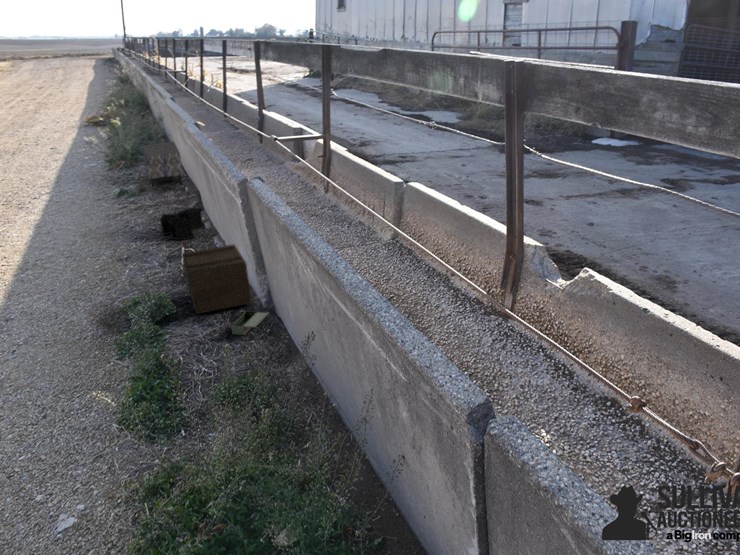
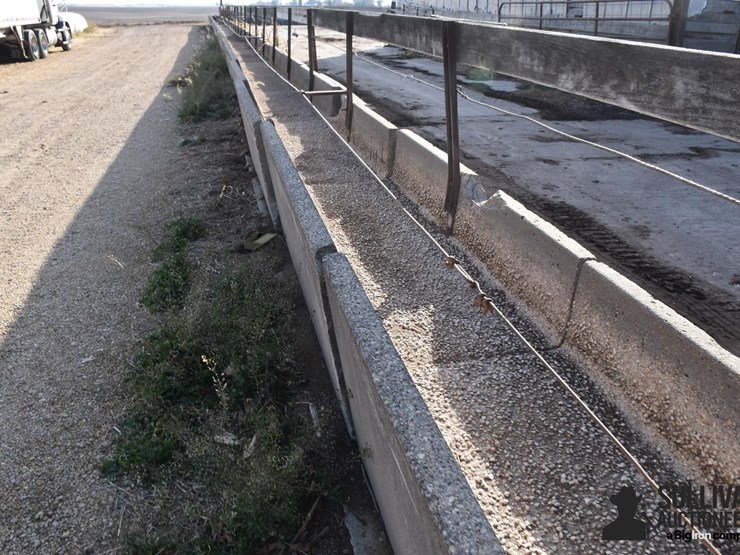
bench: present [142,142,183,188] -> none [208,99,241,140]
storage bin: present [160,207,203,240] -> none [209,154,248,181]
wooden crate: present [183,245,251,313] -> none [214,179,267,234]

